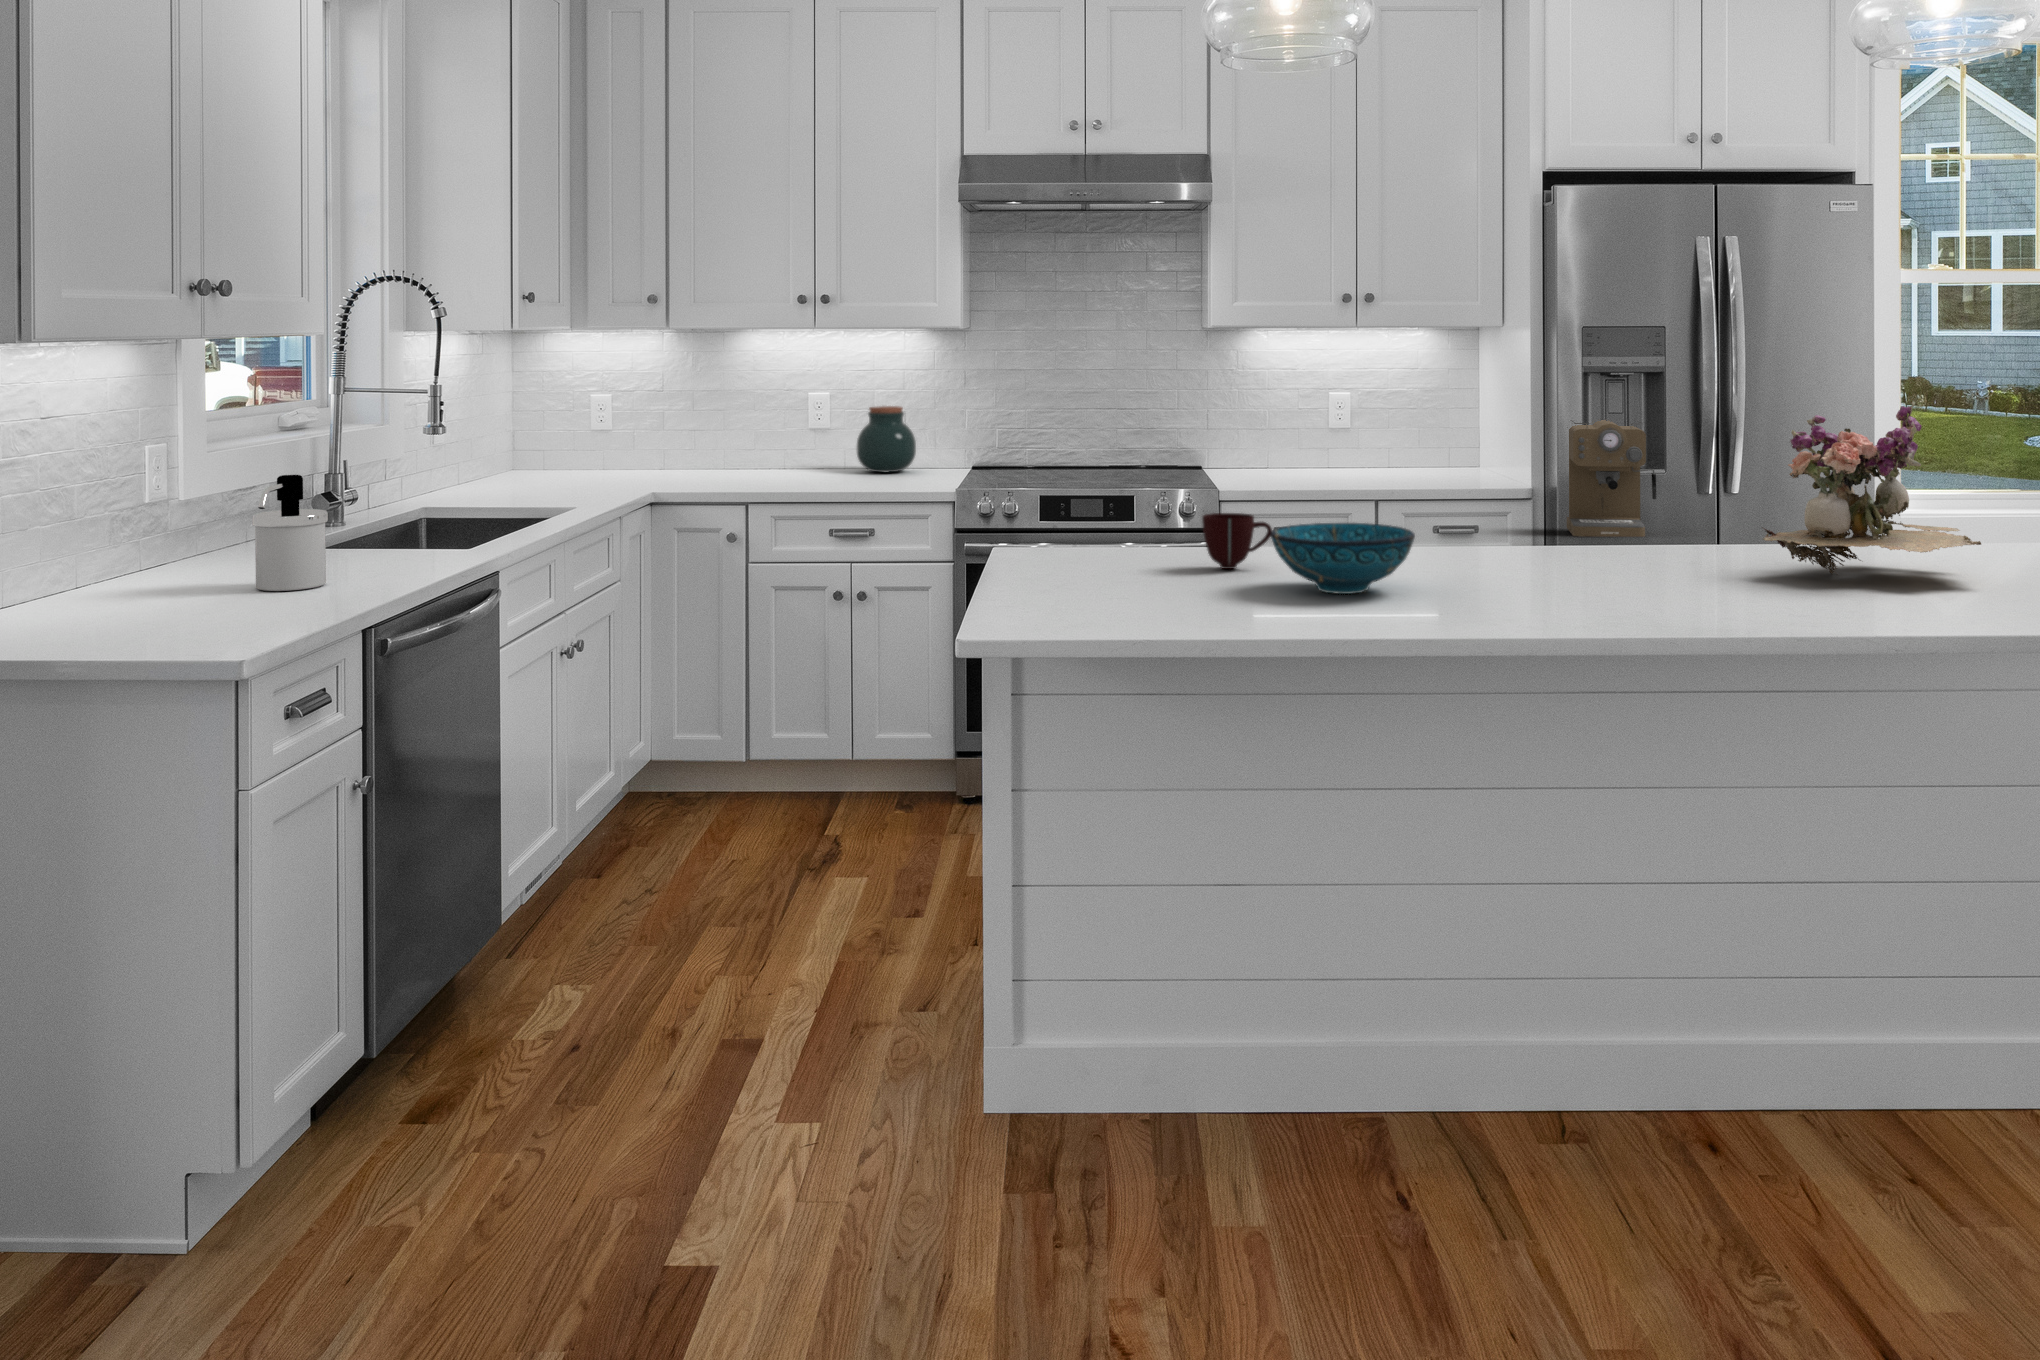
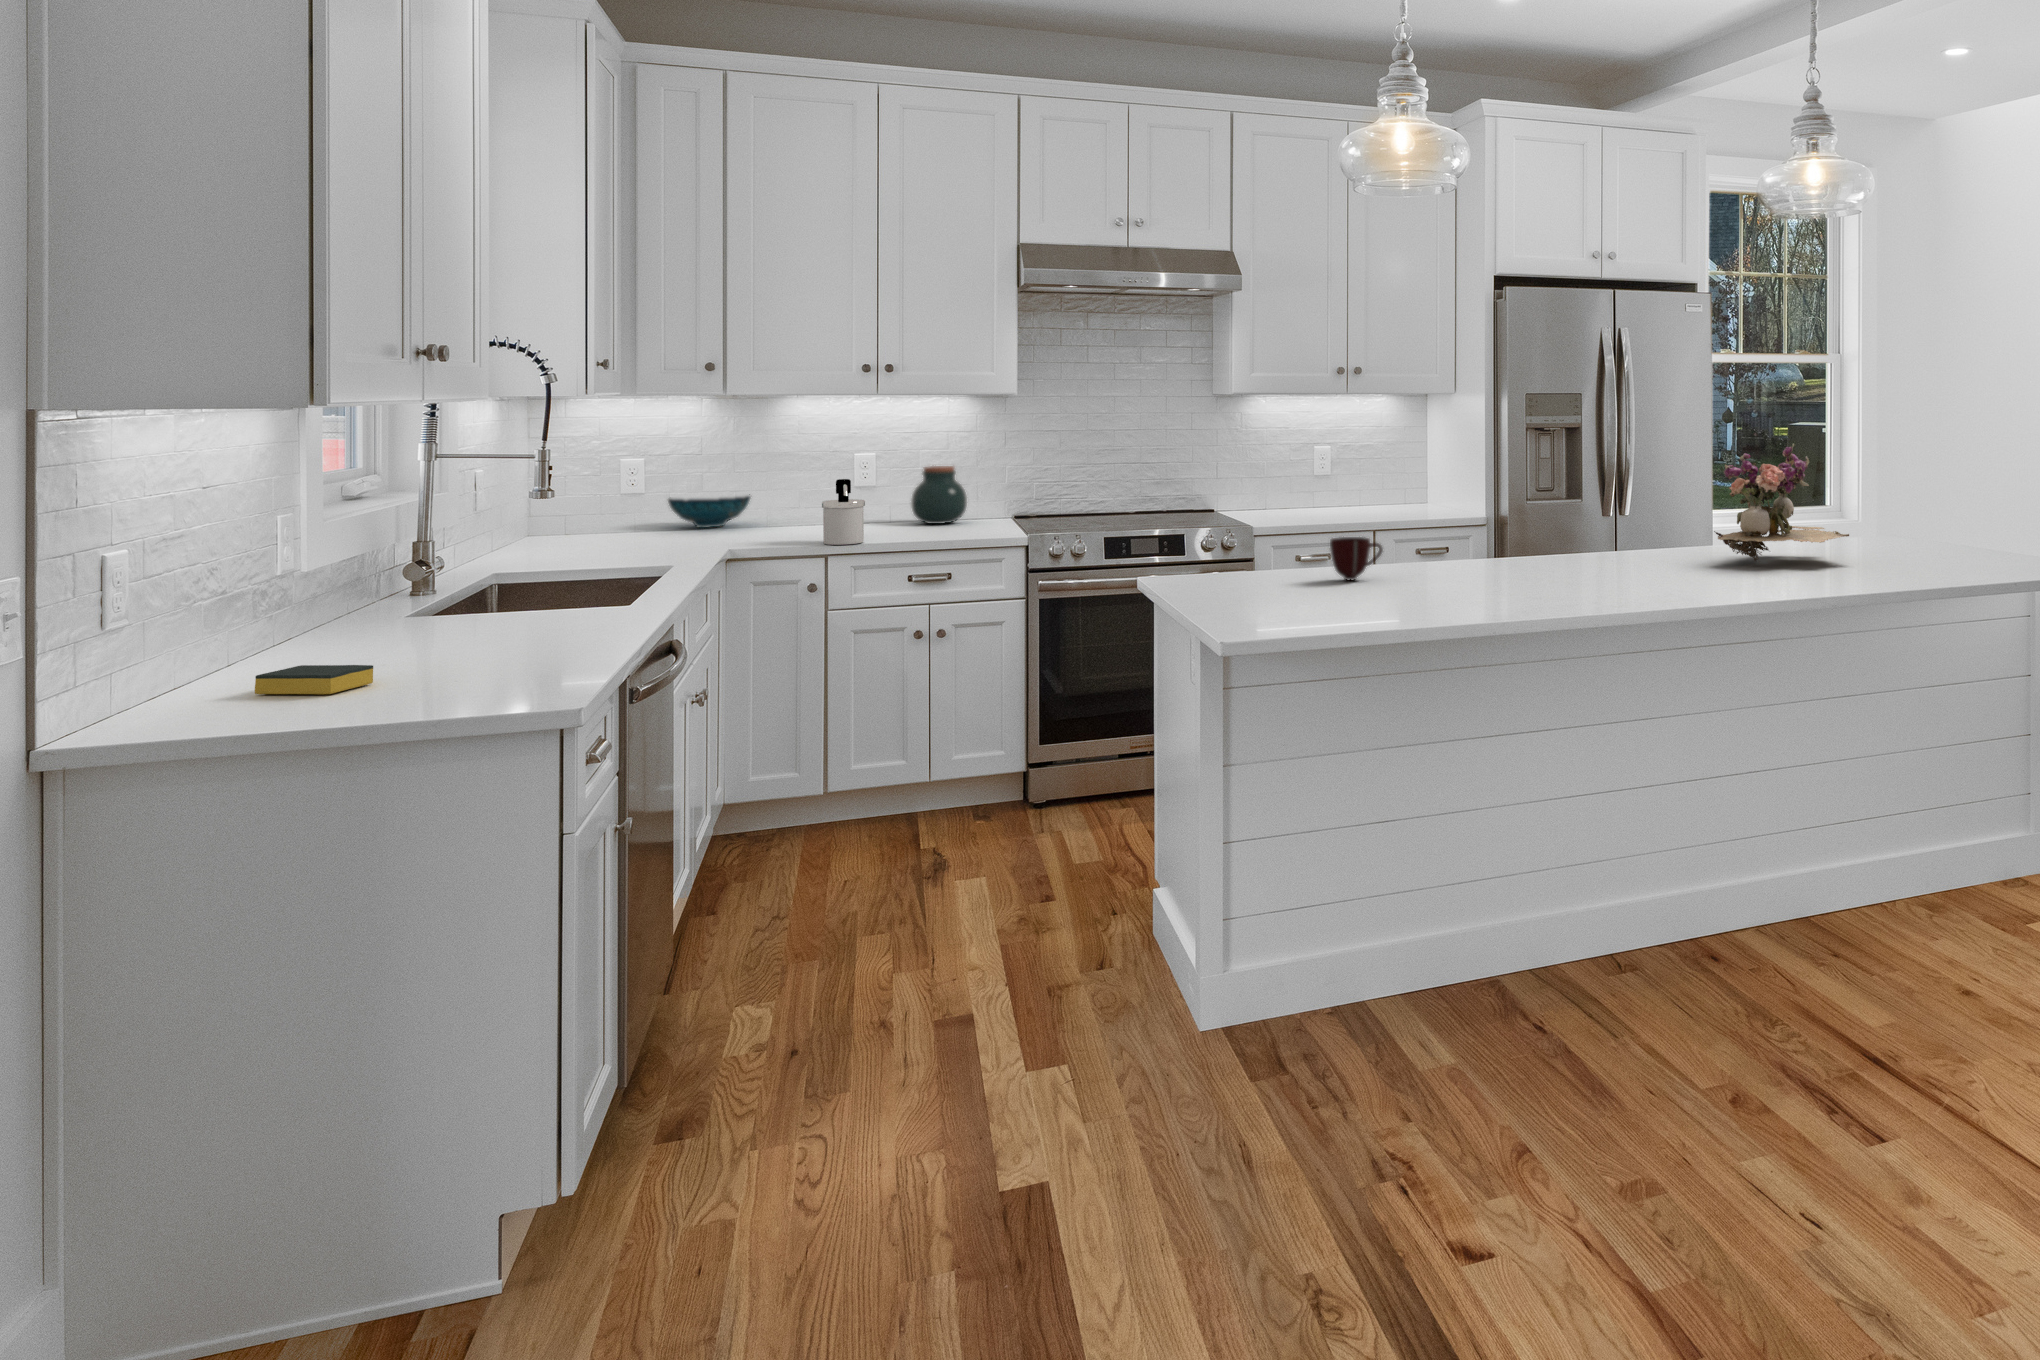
coffee maker: present [1567,420,1657,537] -> none [1501,464,1569,551]
soap dispenser: present [252,475,328,591] -> present [822,479,865,545]
decorative bowl: present [1271,523,1415,594] -> present [668,494,750,528]
sponge: none [39,599,137,630] -> present [255,665,373,694]

